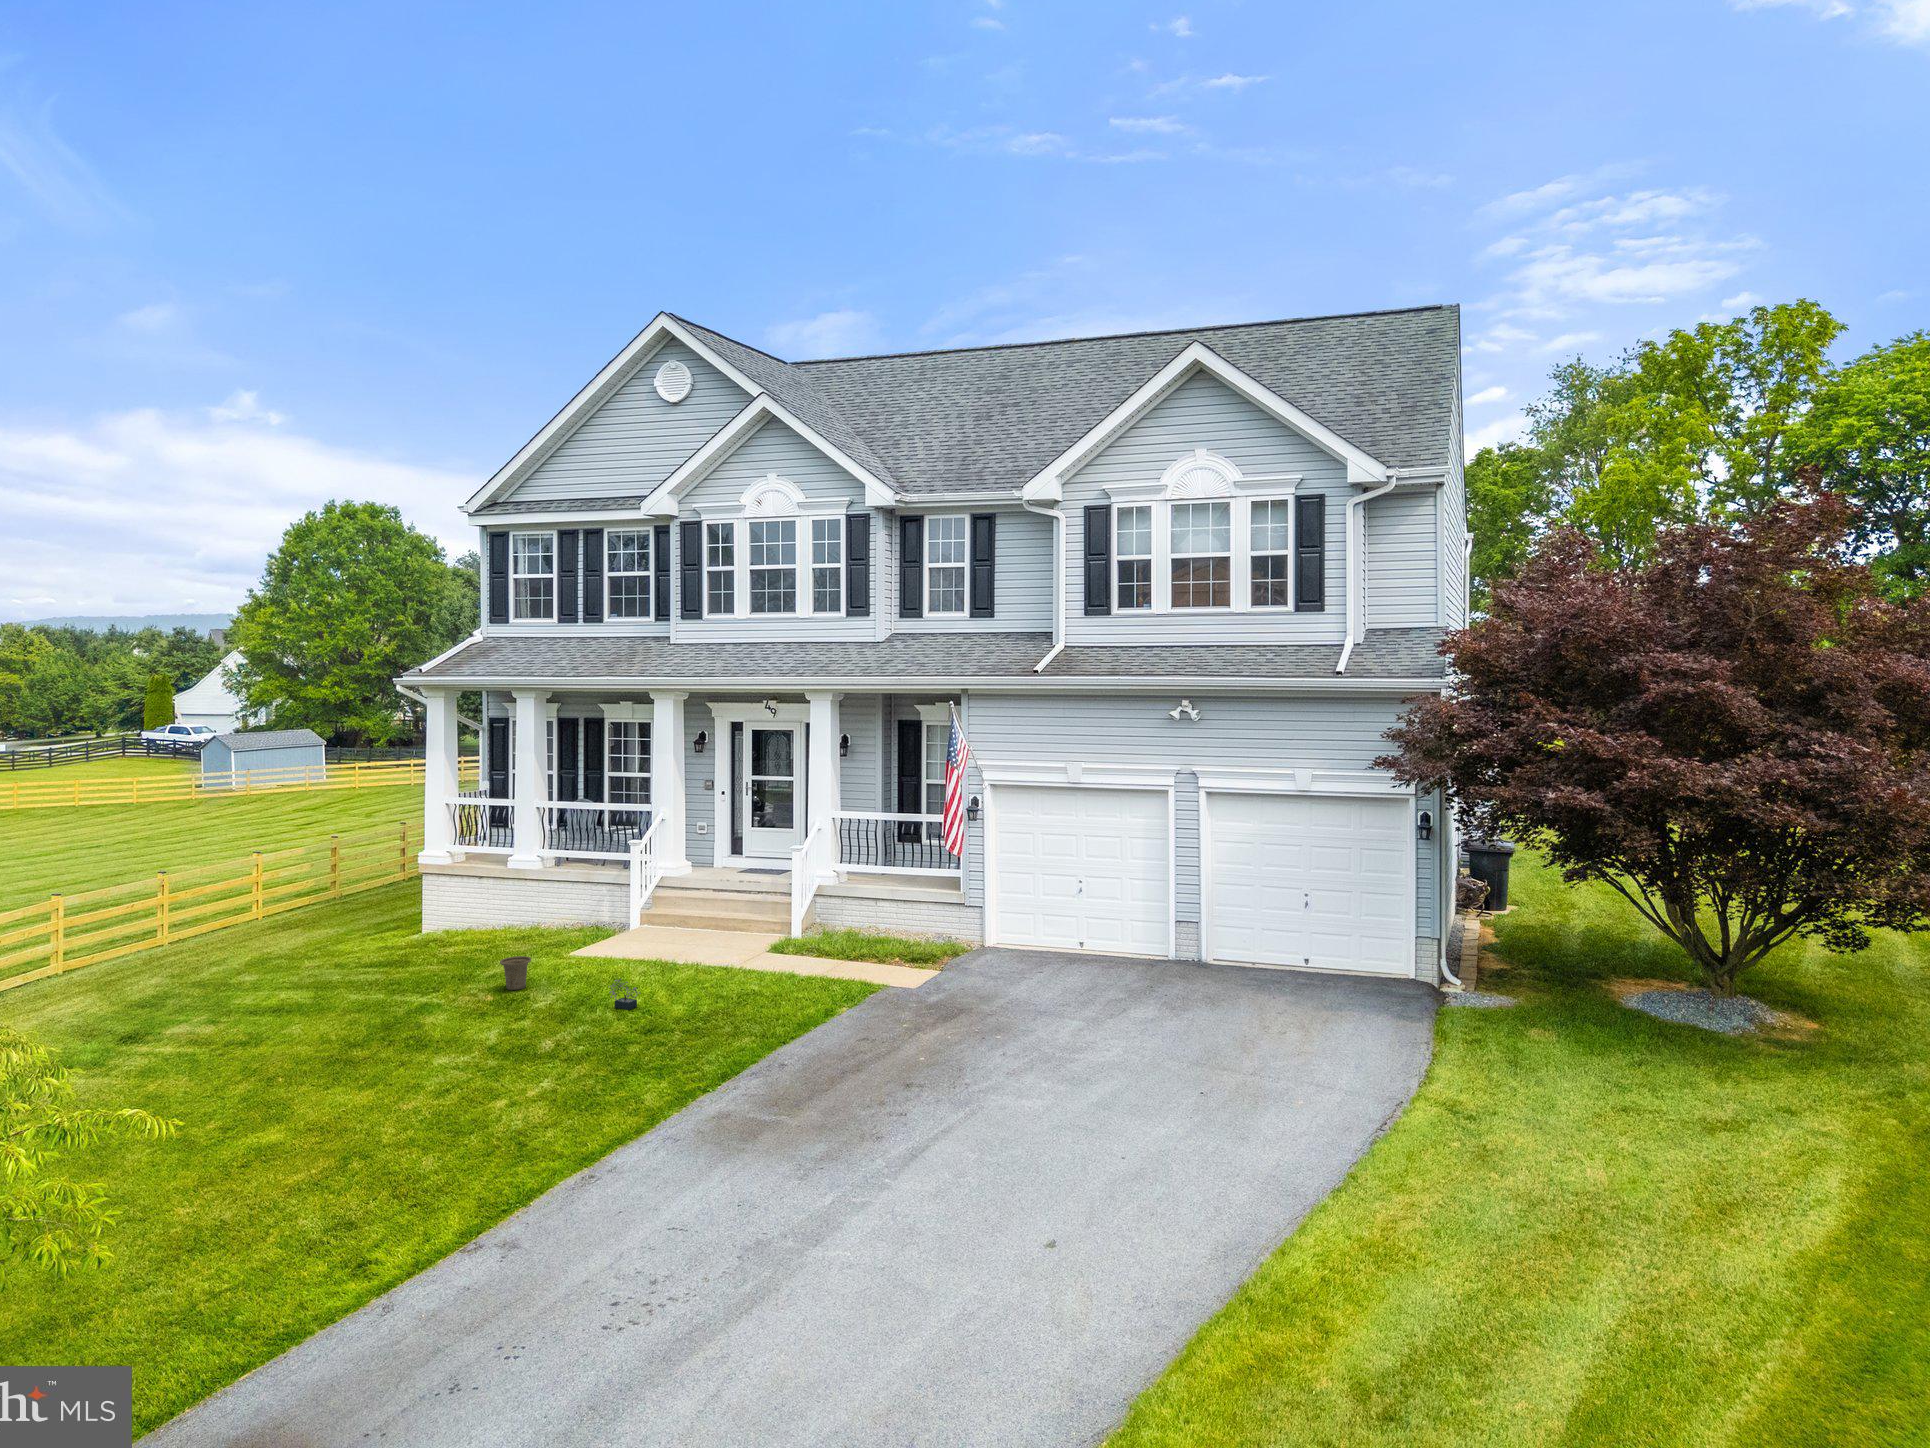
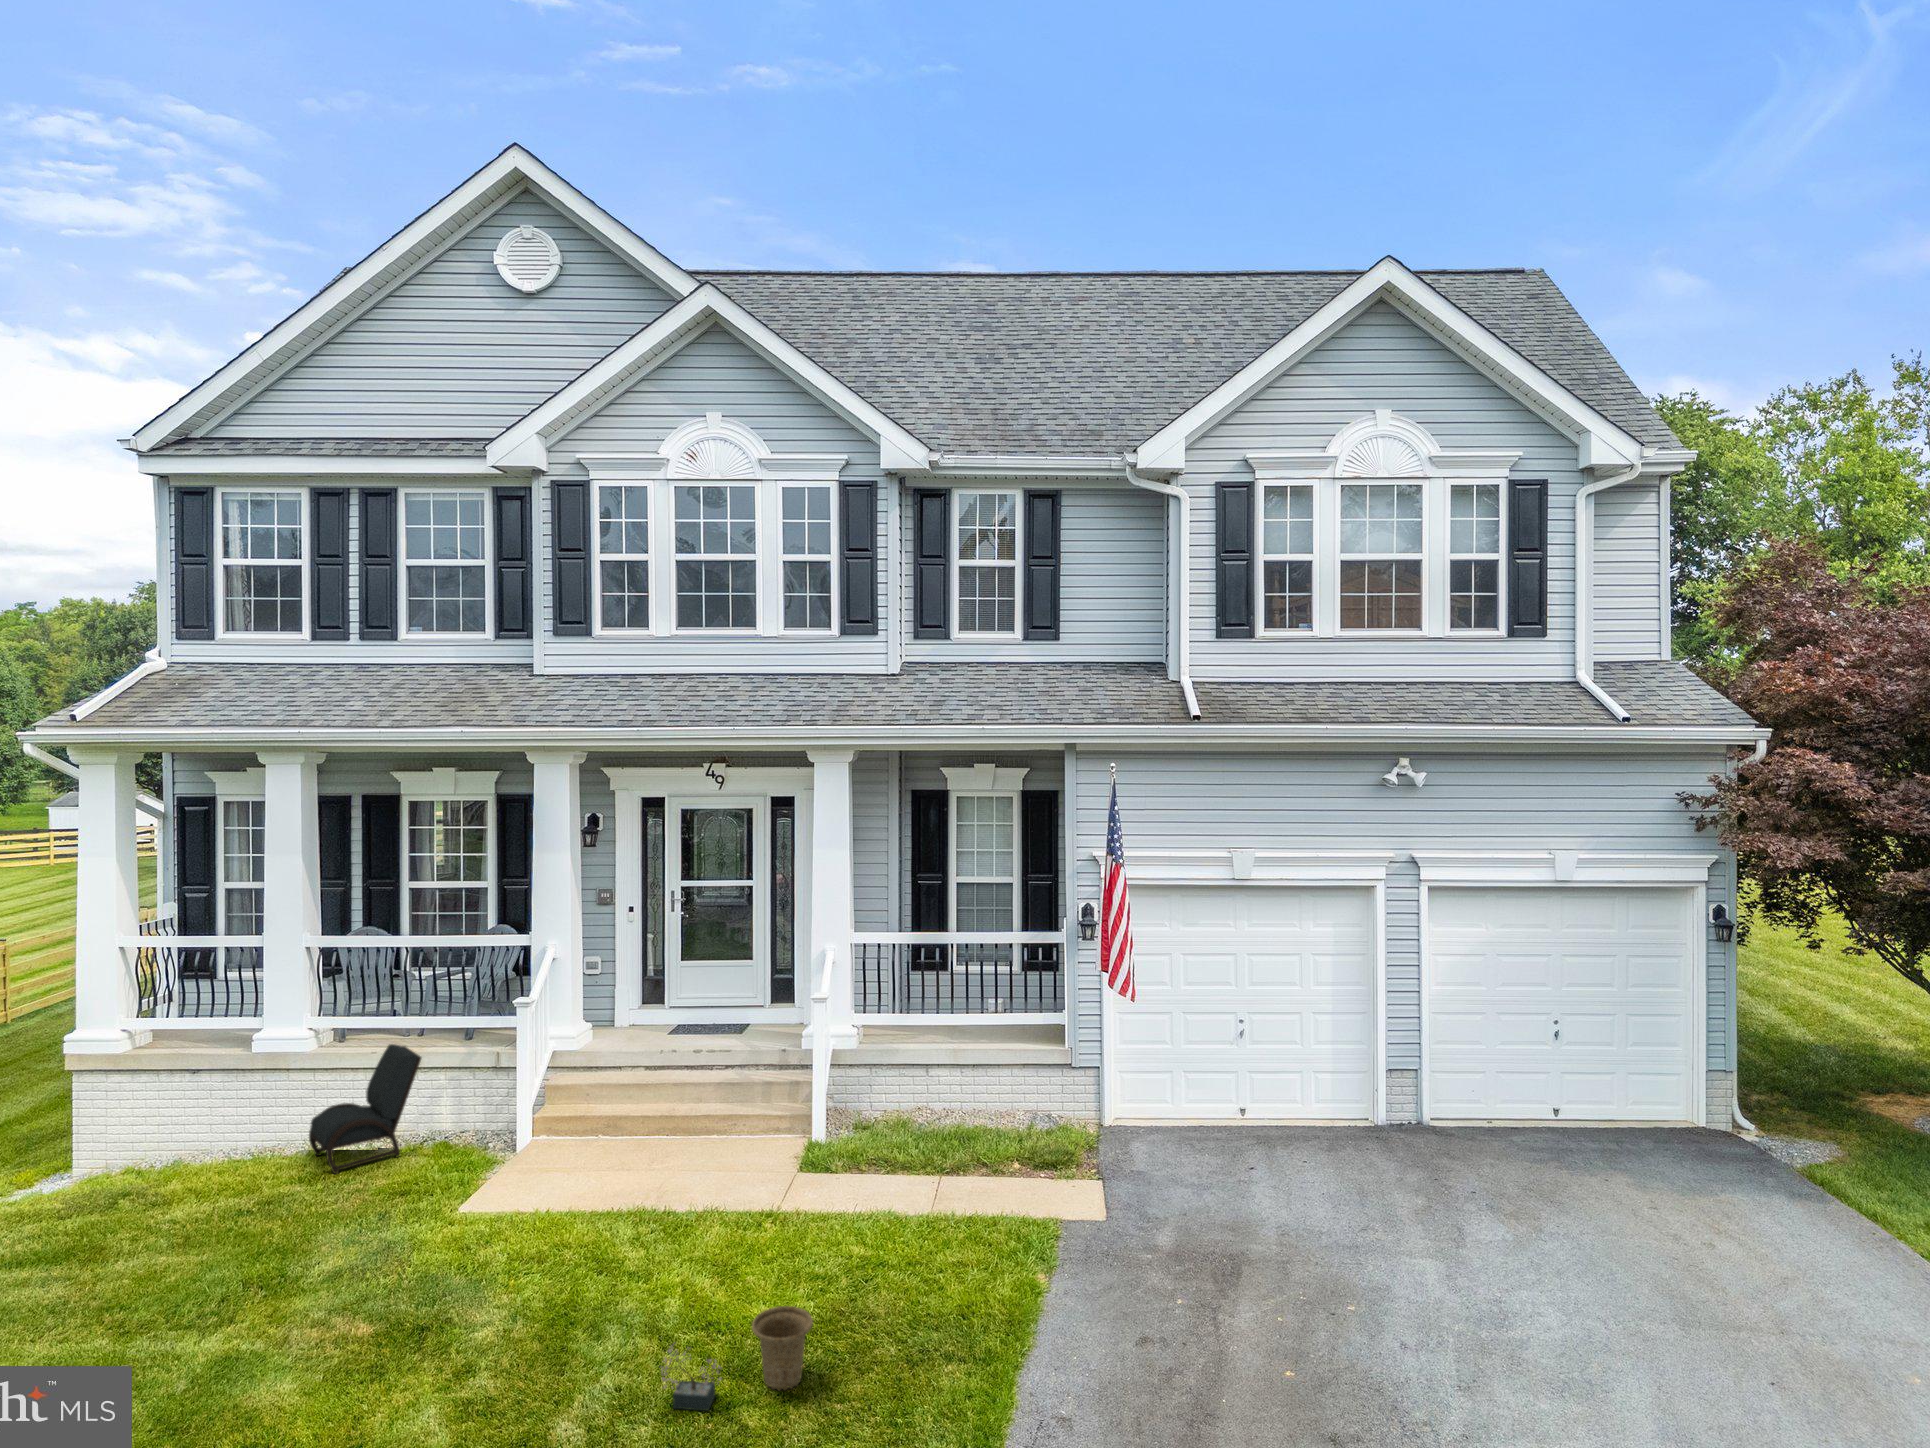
lounge chair: none [531,861,588,926] -> present [309,1044,421,1174]
basket: present [500,956,531,990] -> present [752,1306,813,1391]

